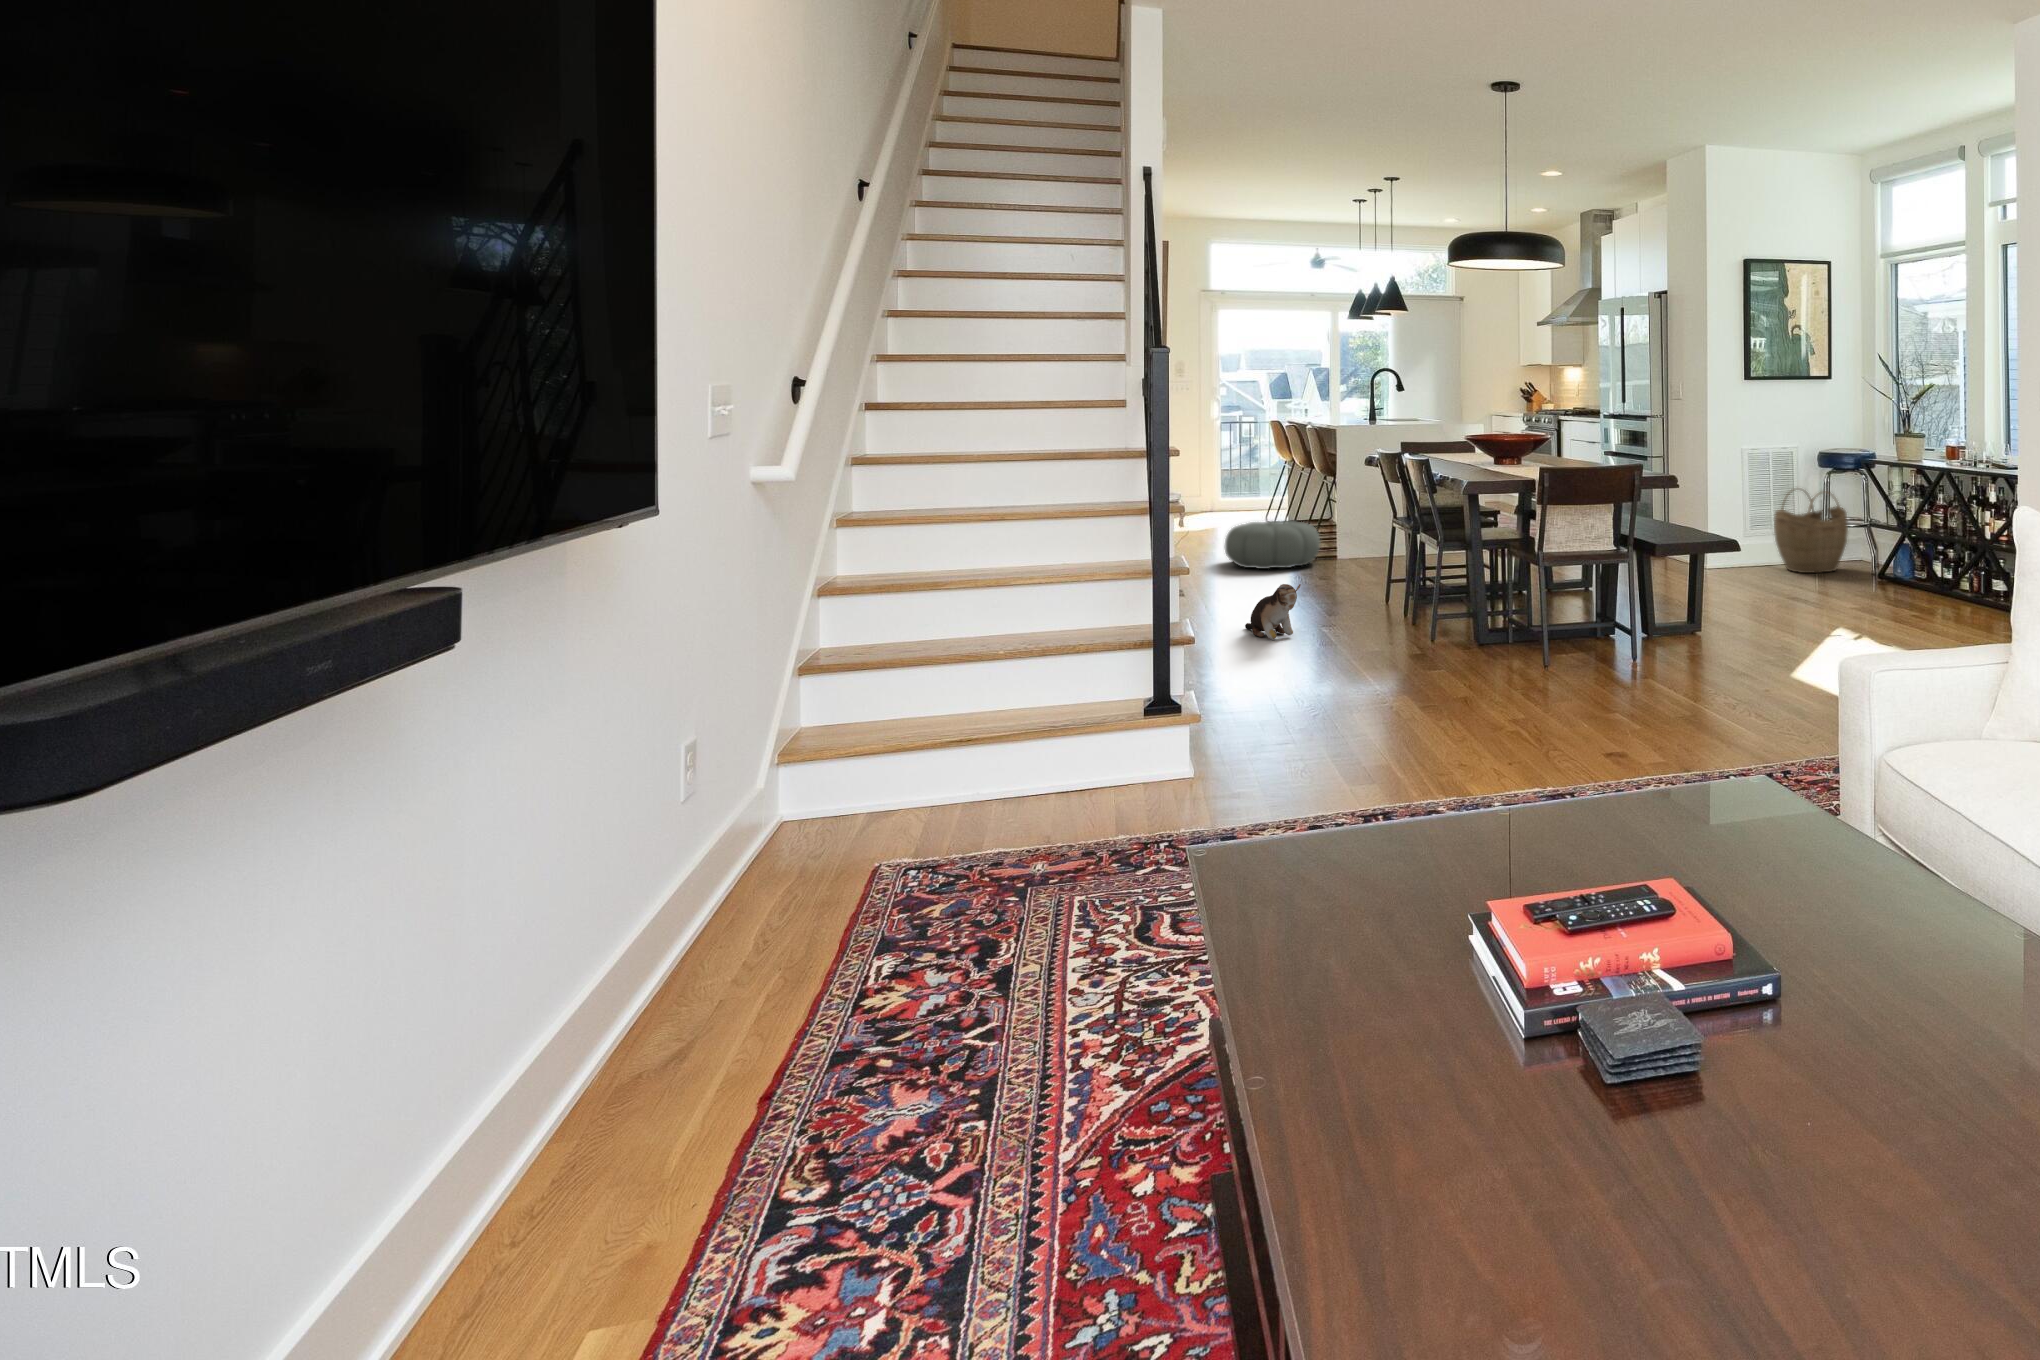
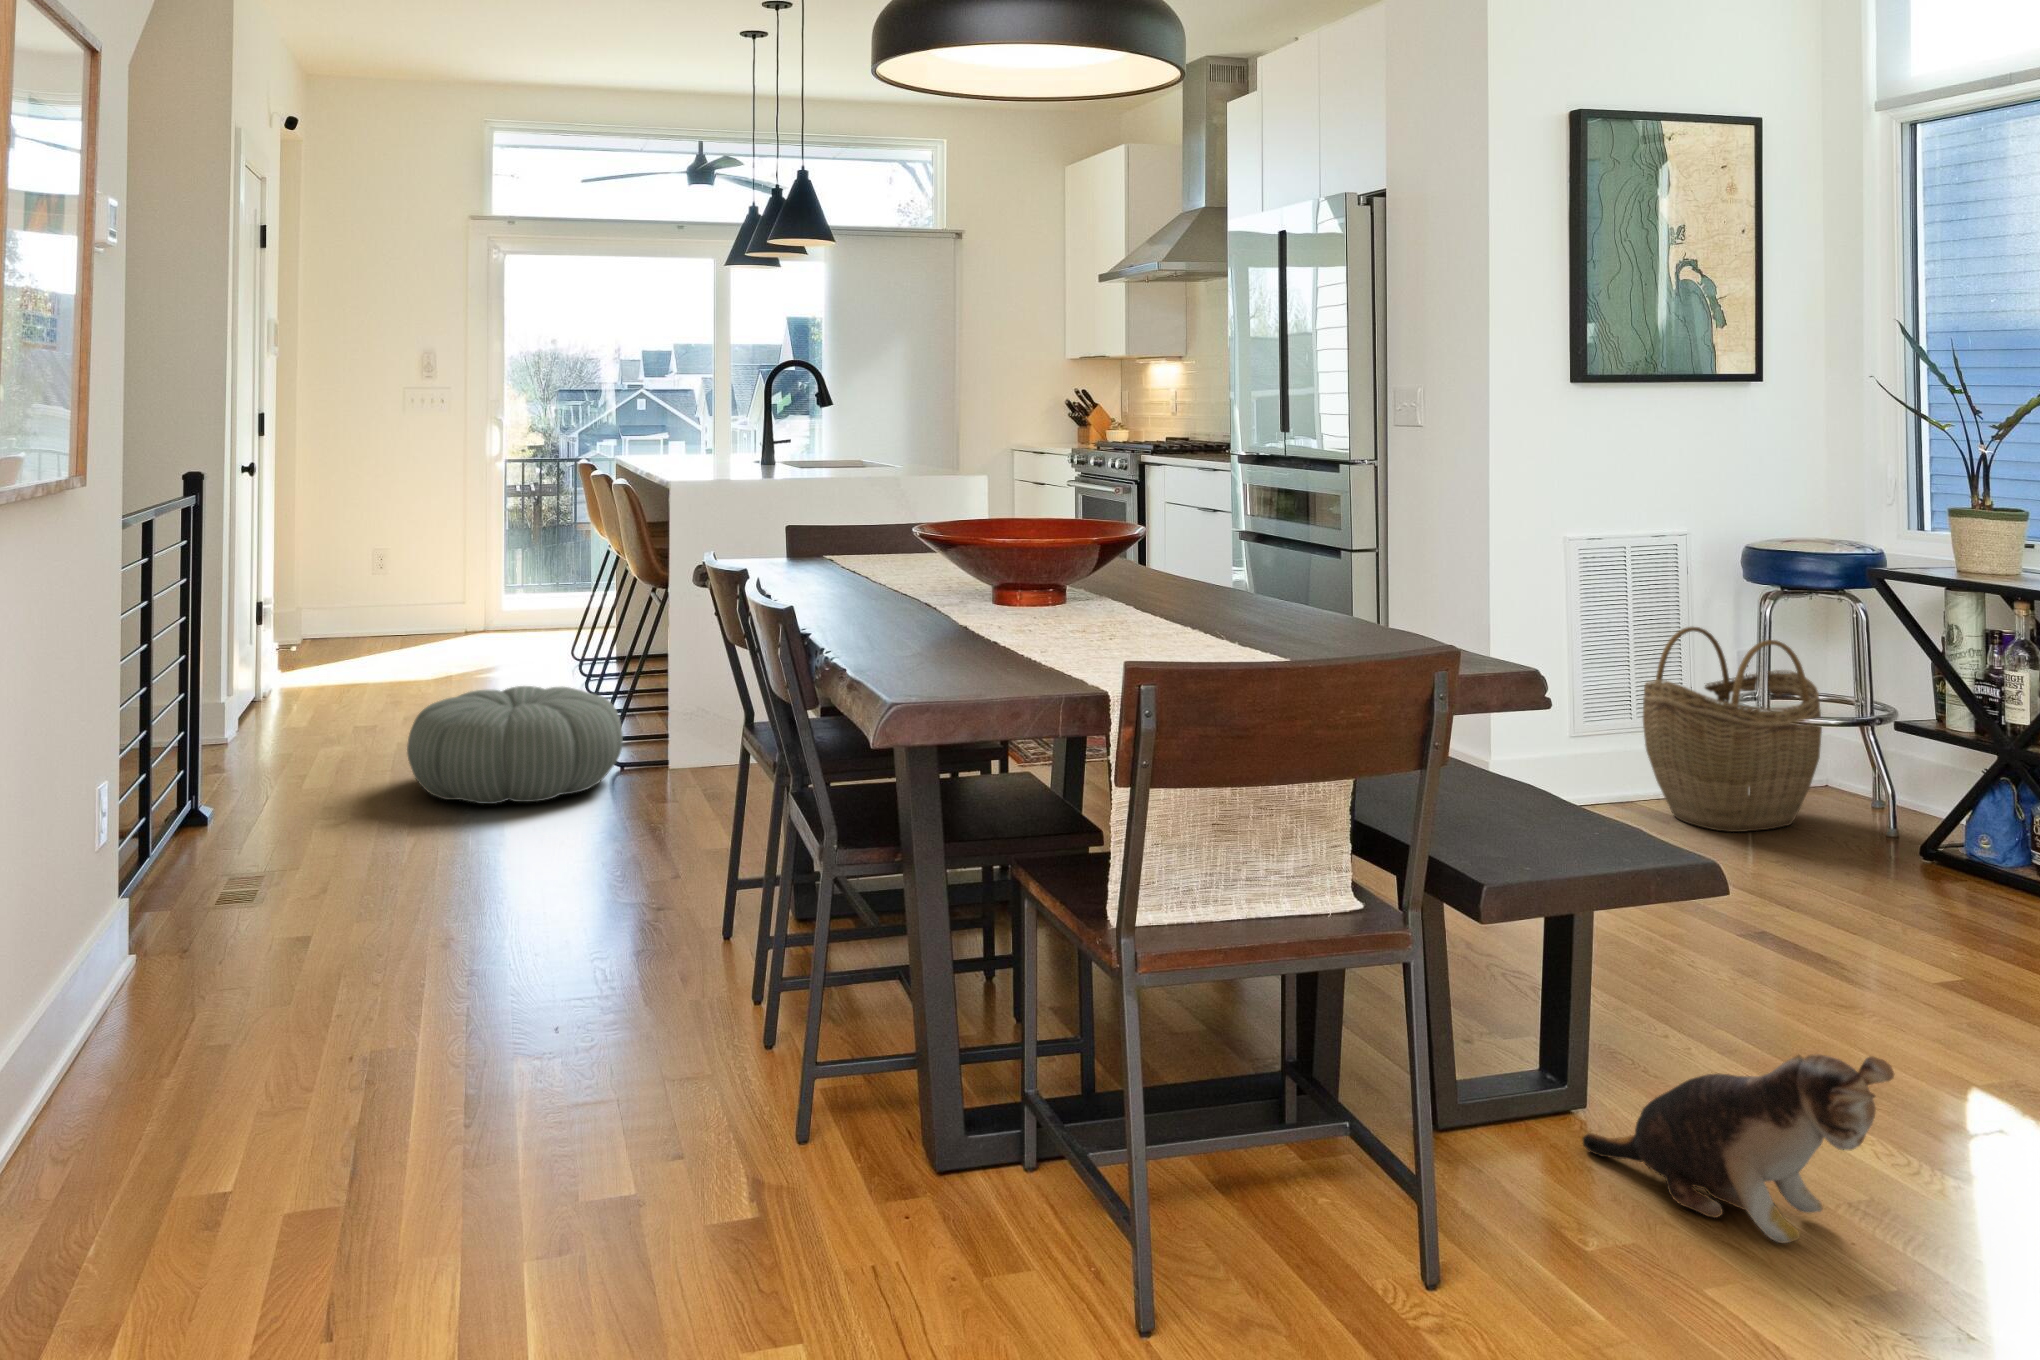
plush toy: present [1245,584,1301,640] -> present [1583,1055,1894,1243]

